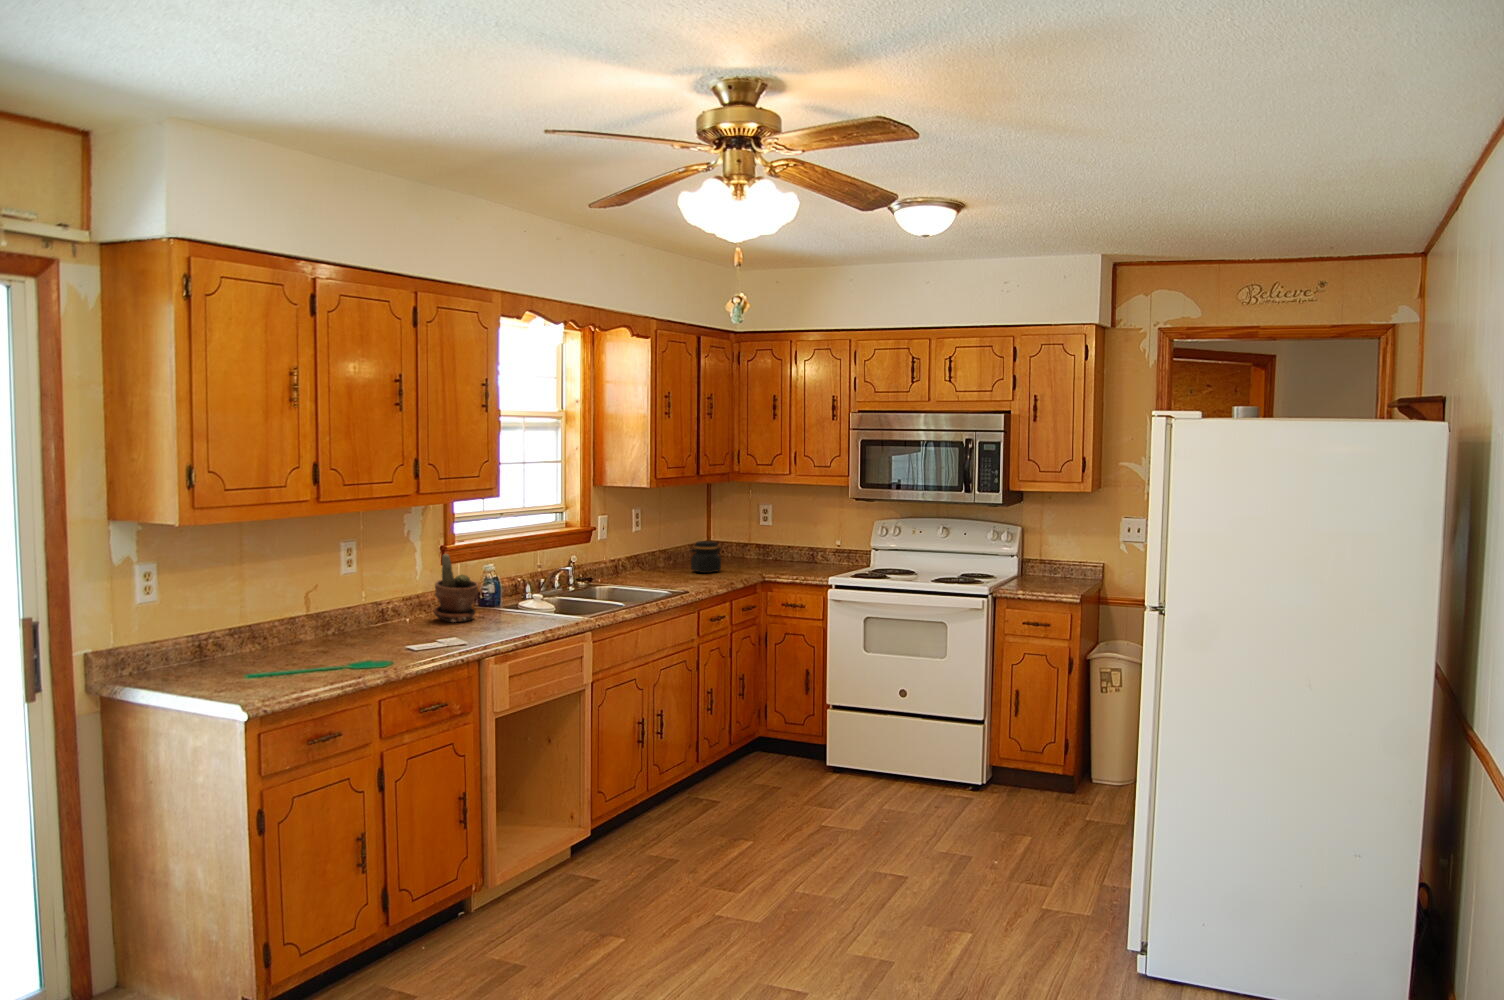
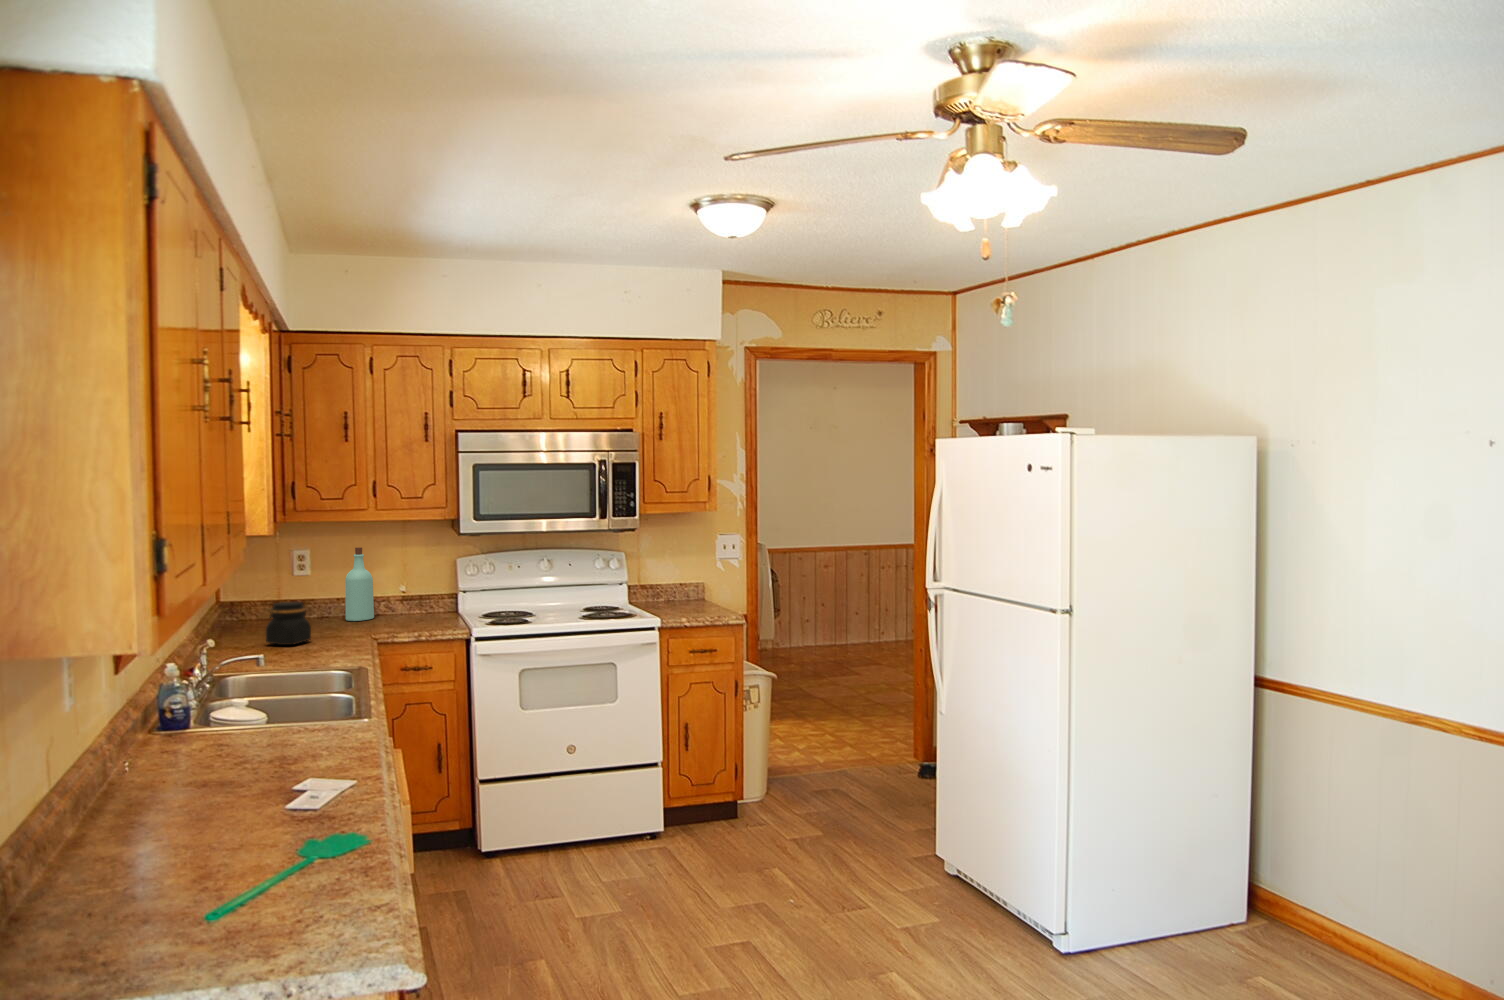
bottle: none [782,506,806,564] -> present [345,547,374,621]
potted plant: present [433,554,479,622] -> none [157,653,236,761]

